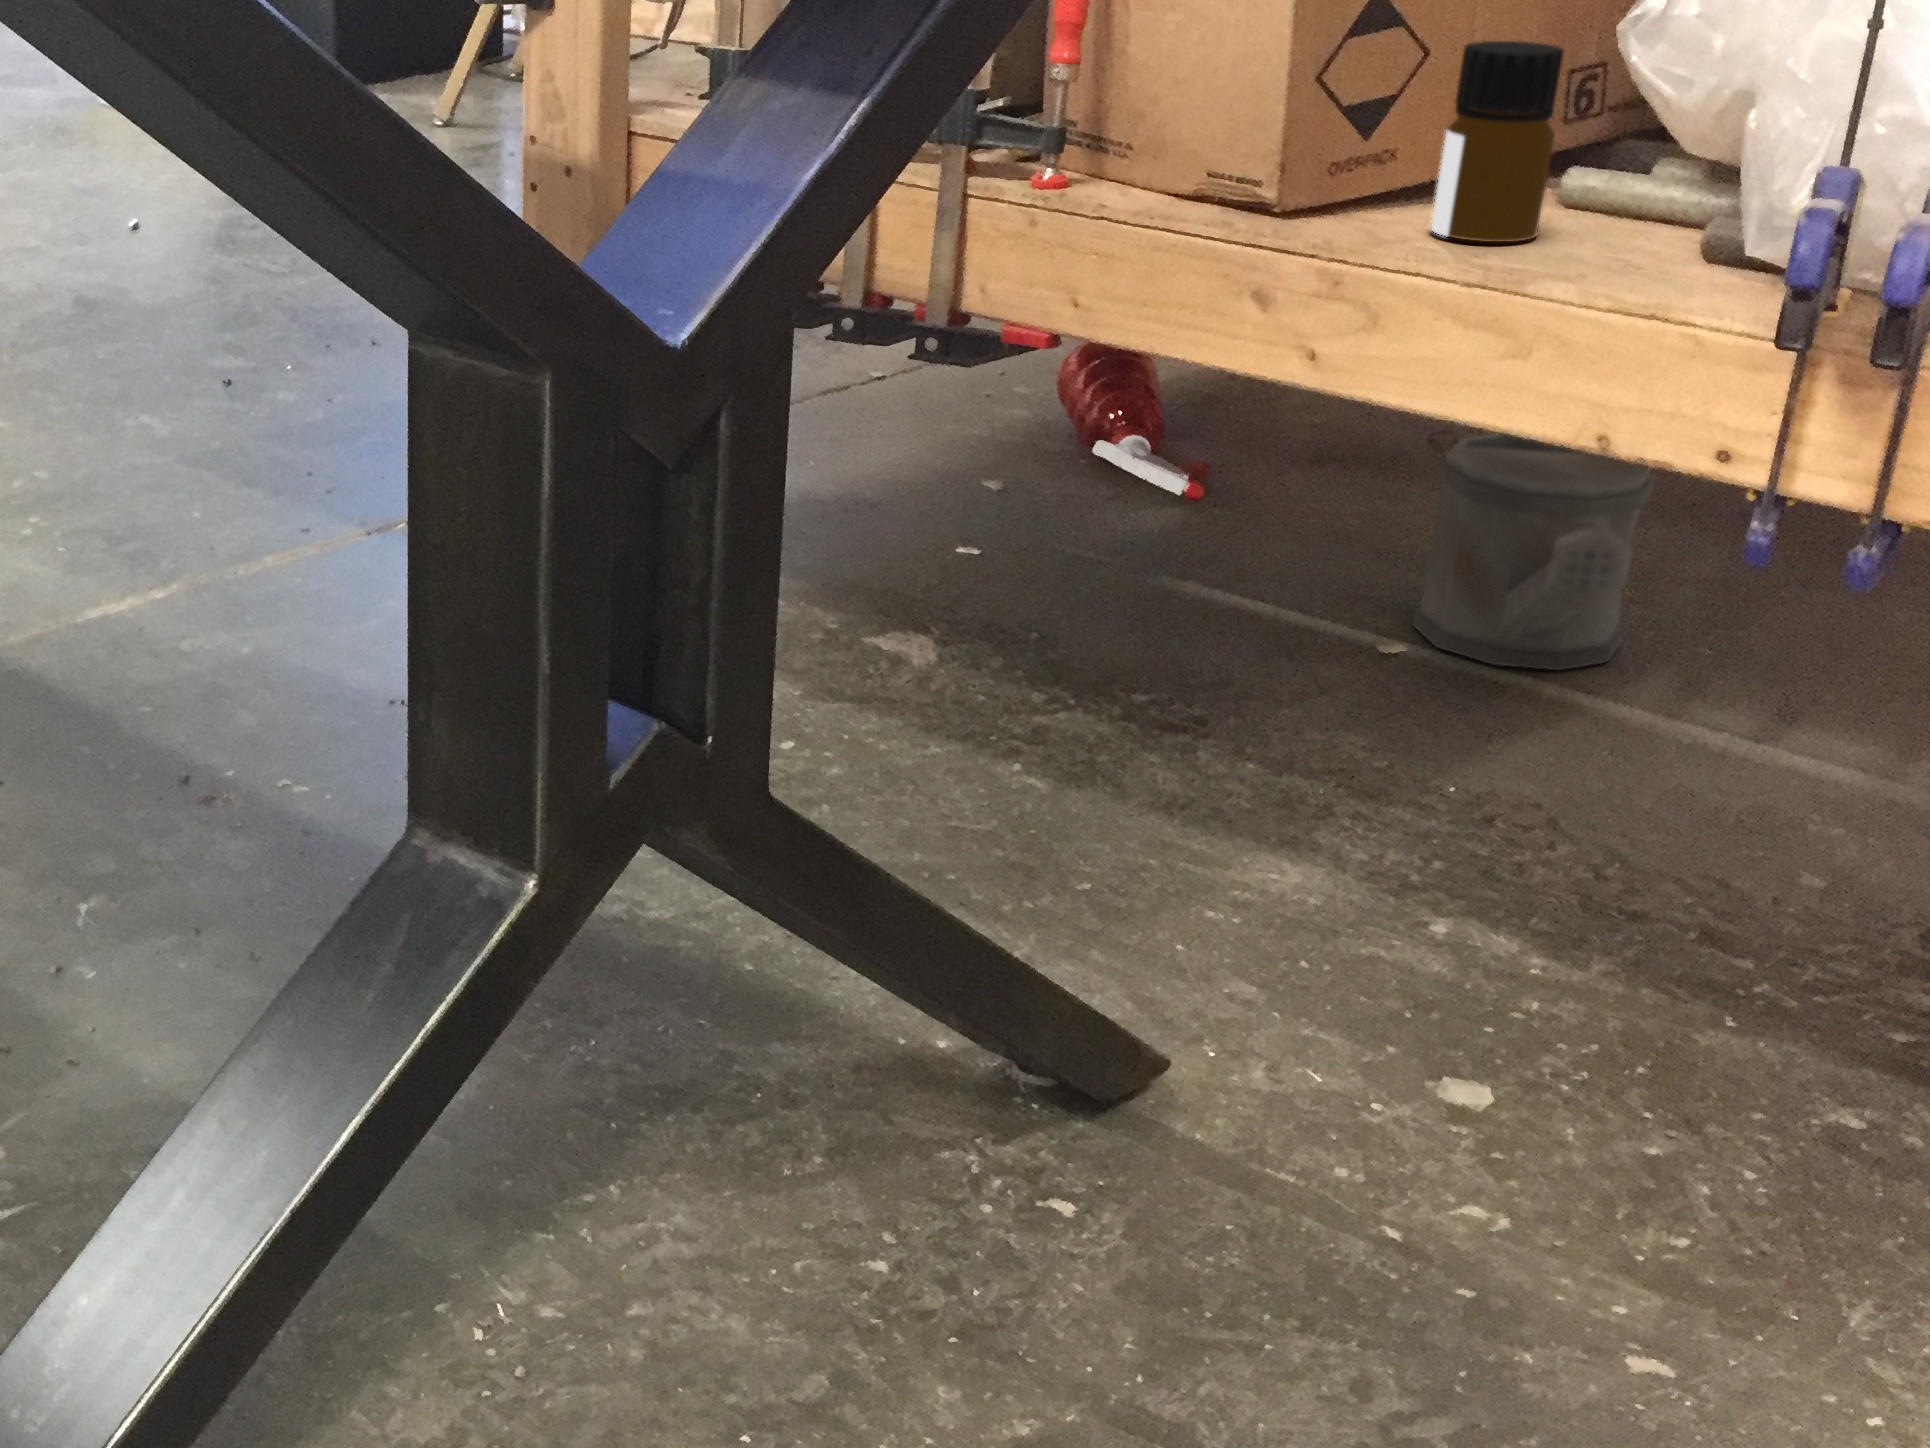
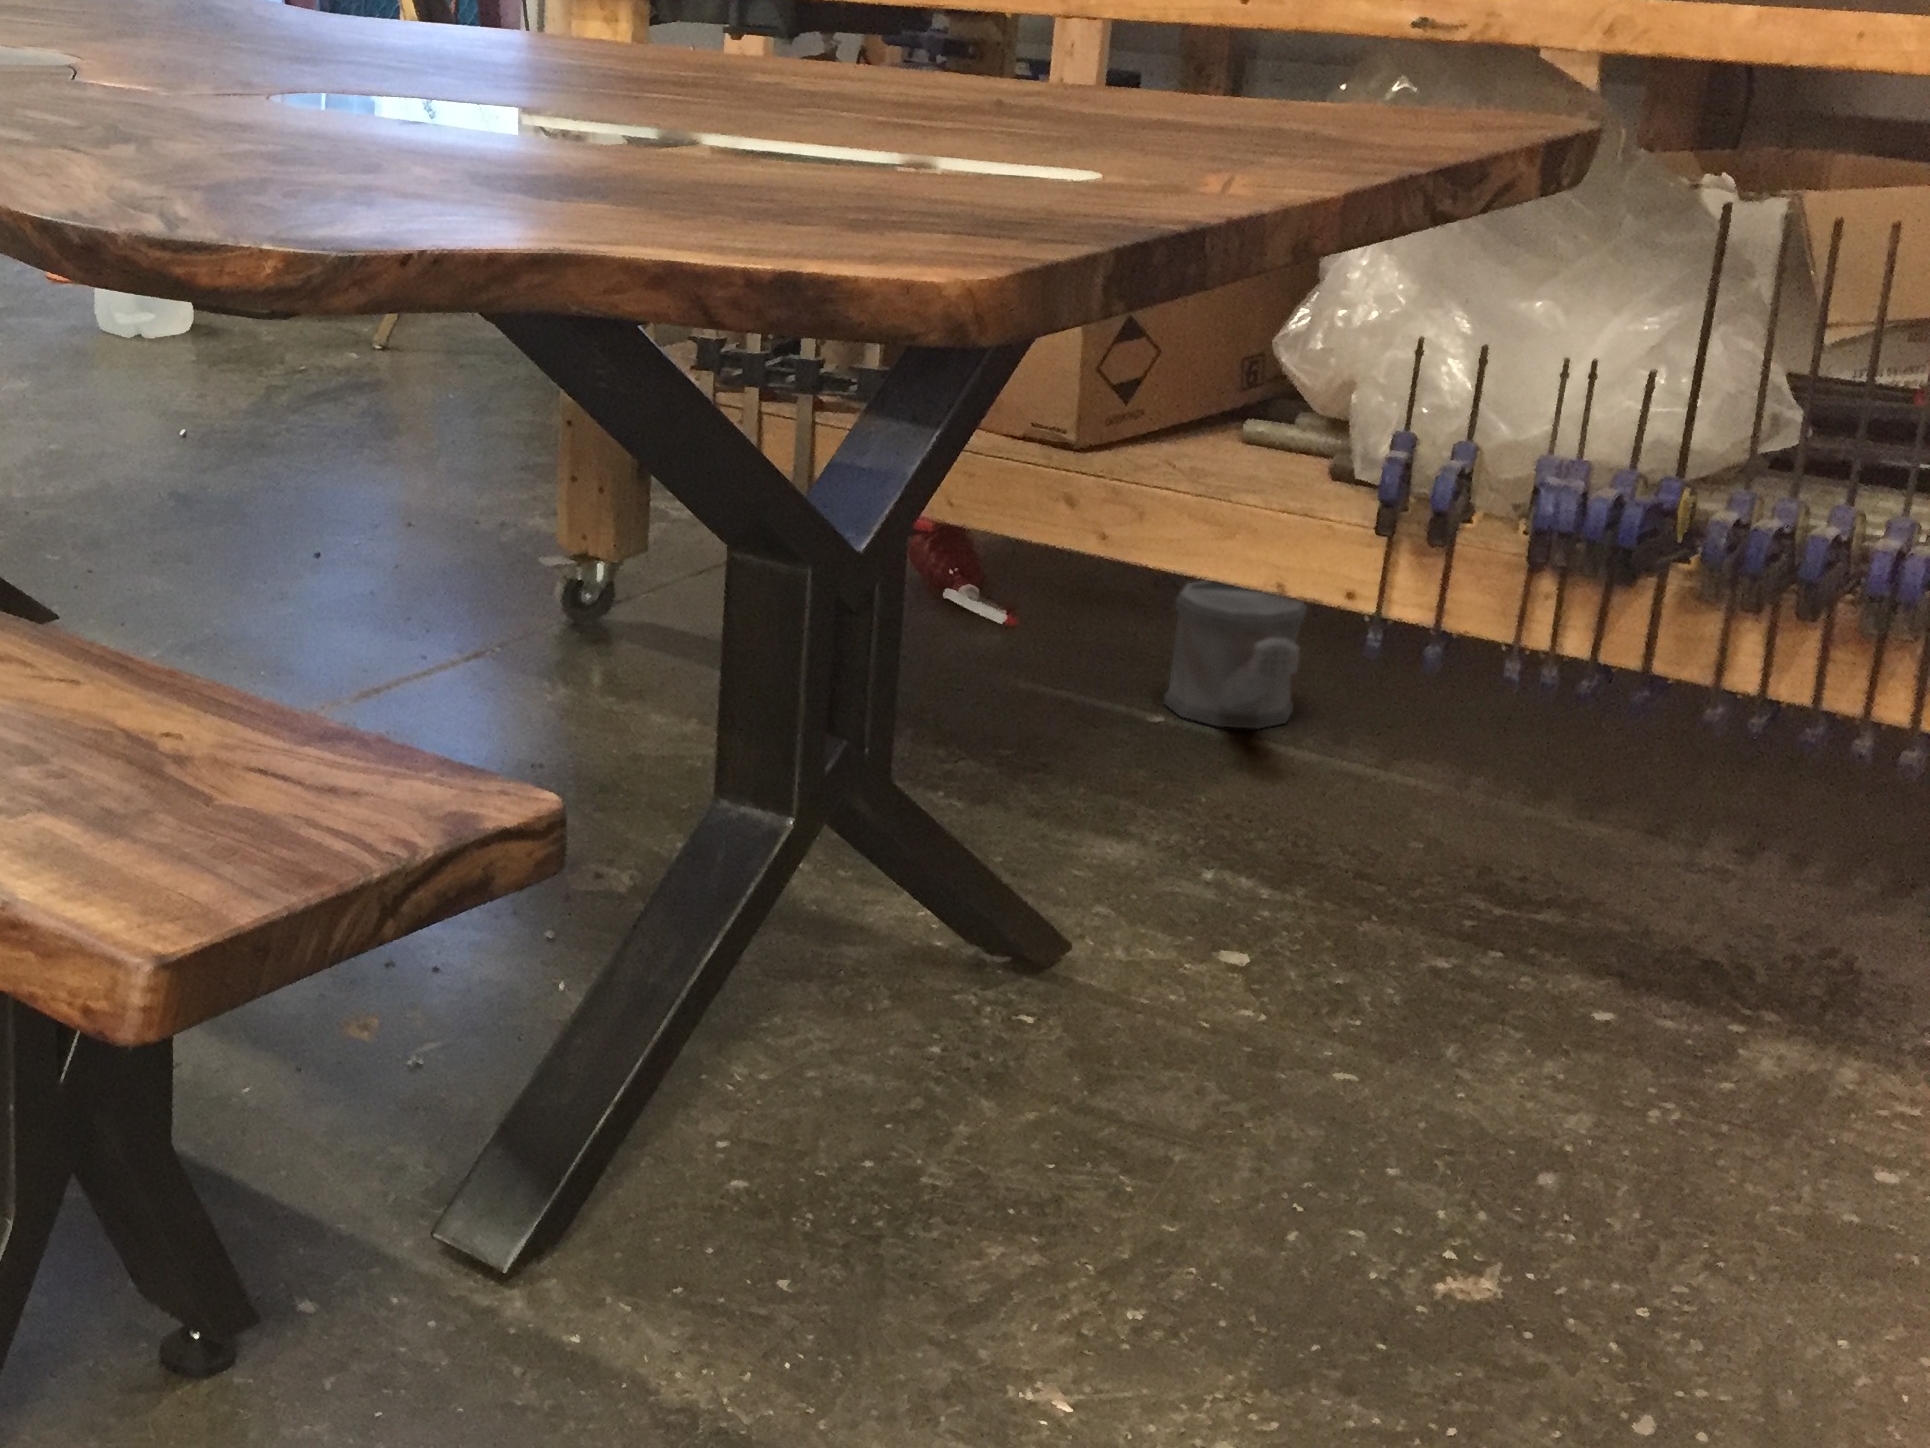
bottle: present [1431,41,1564,242] -> none [1176,353,1247,470]

